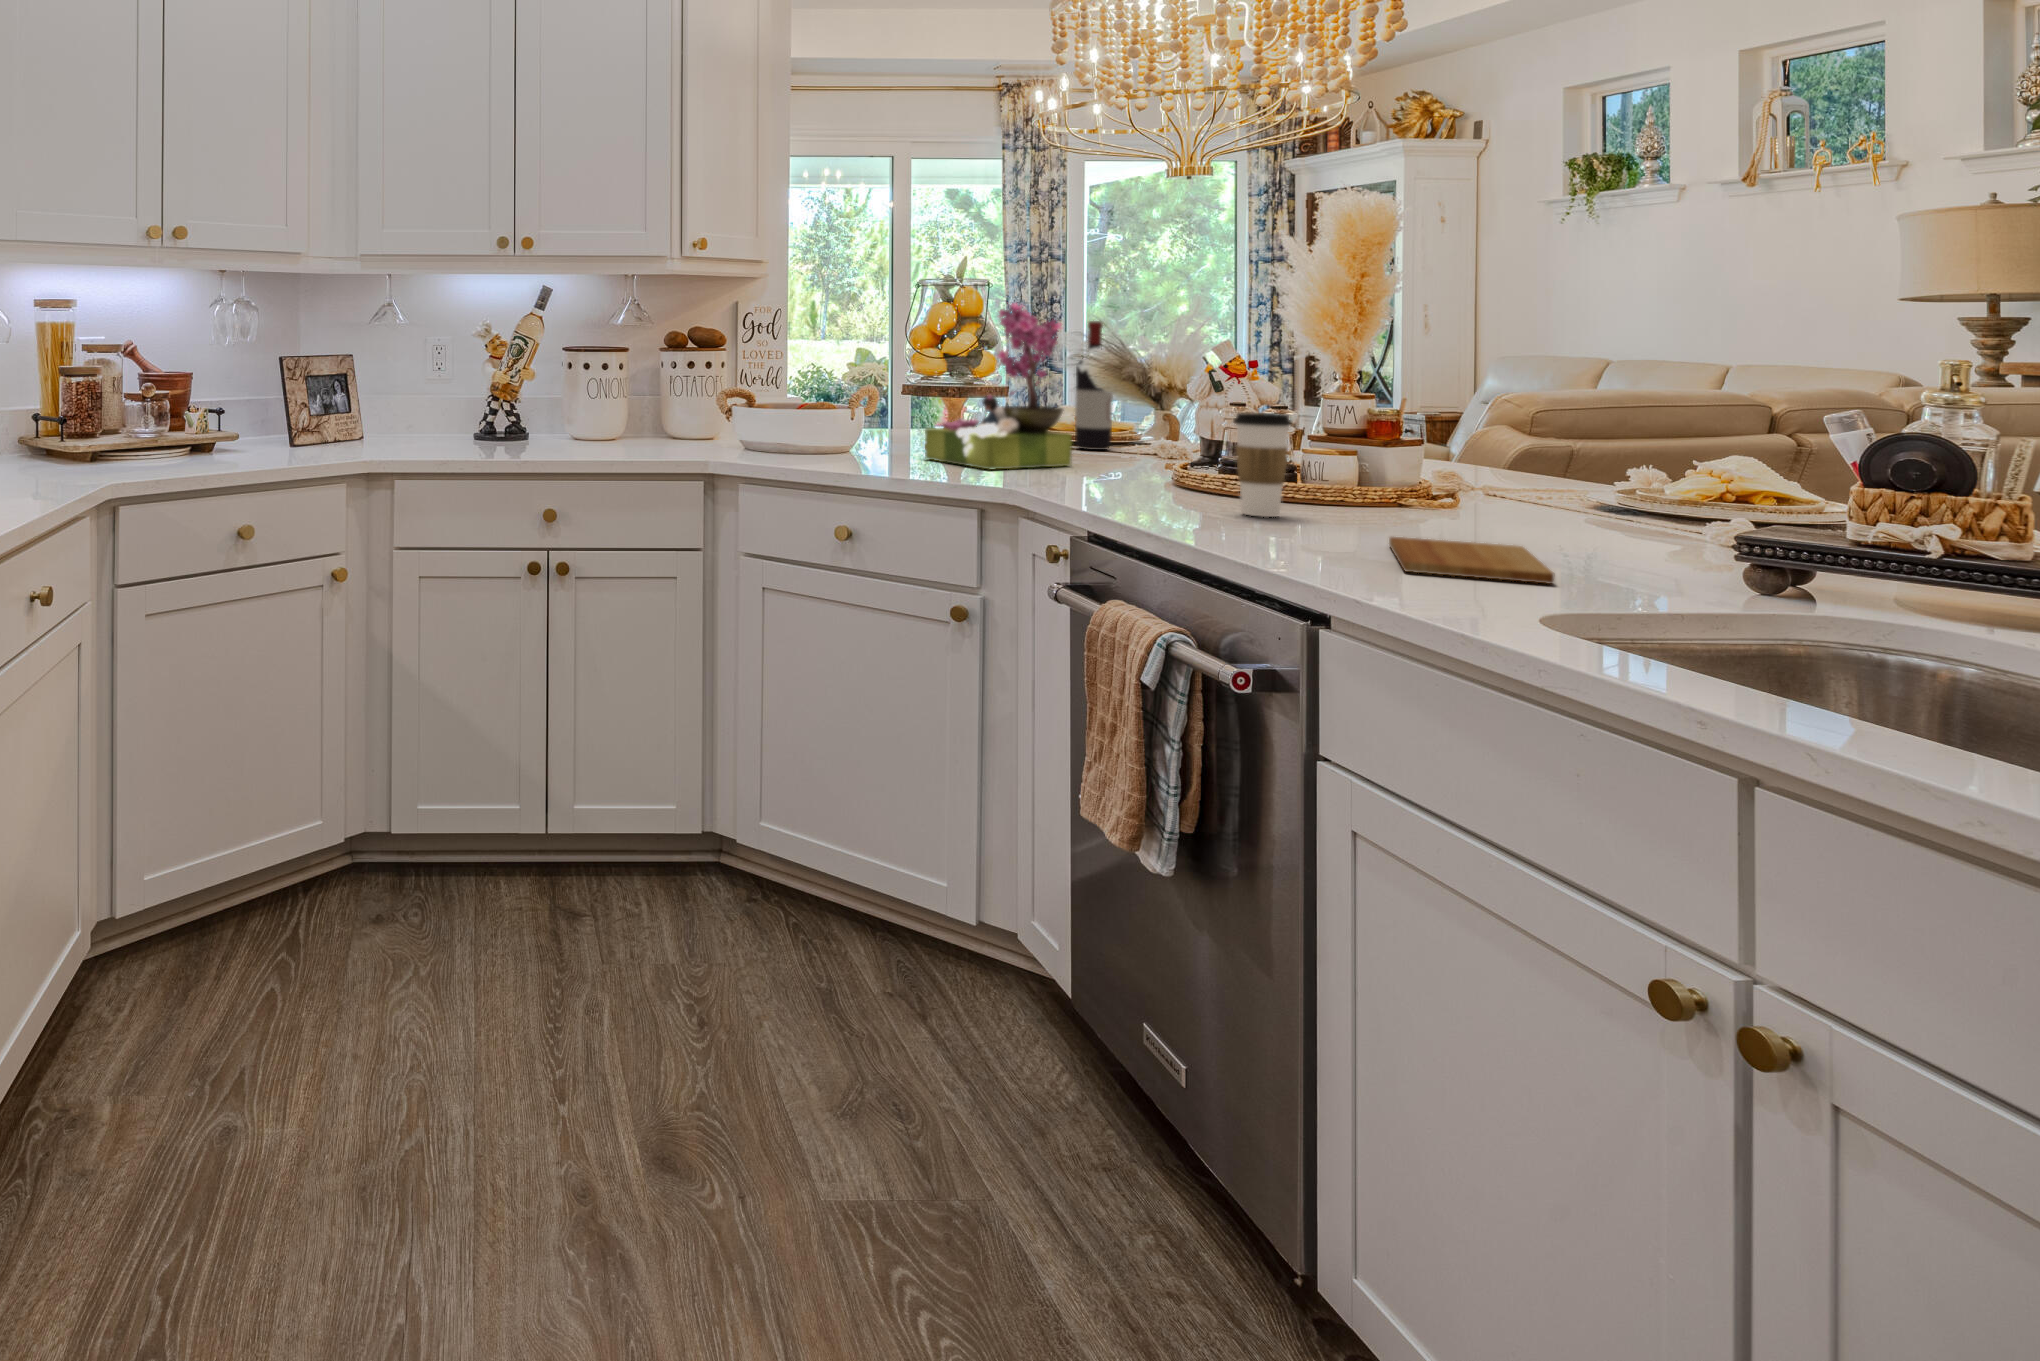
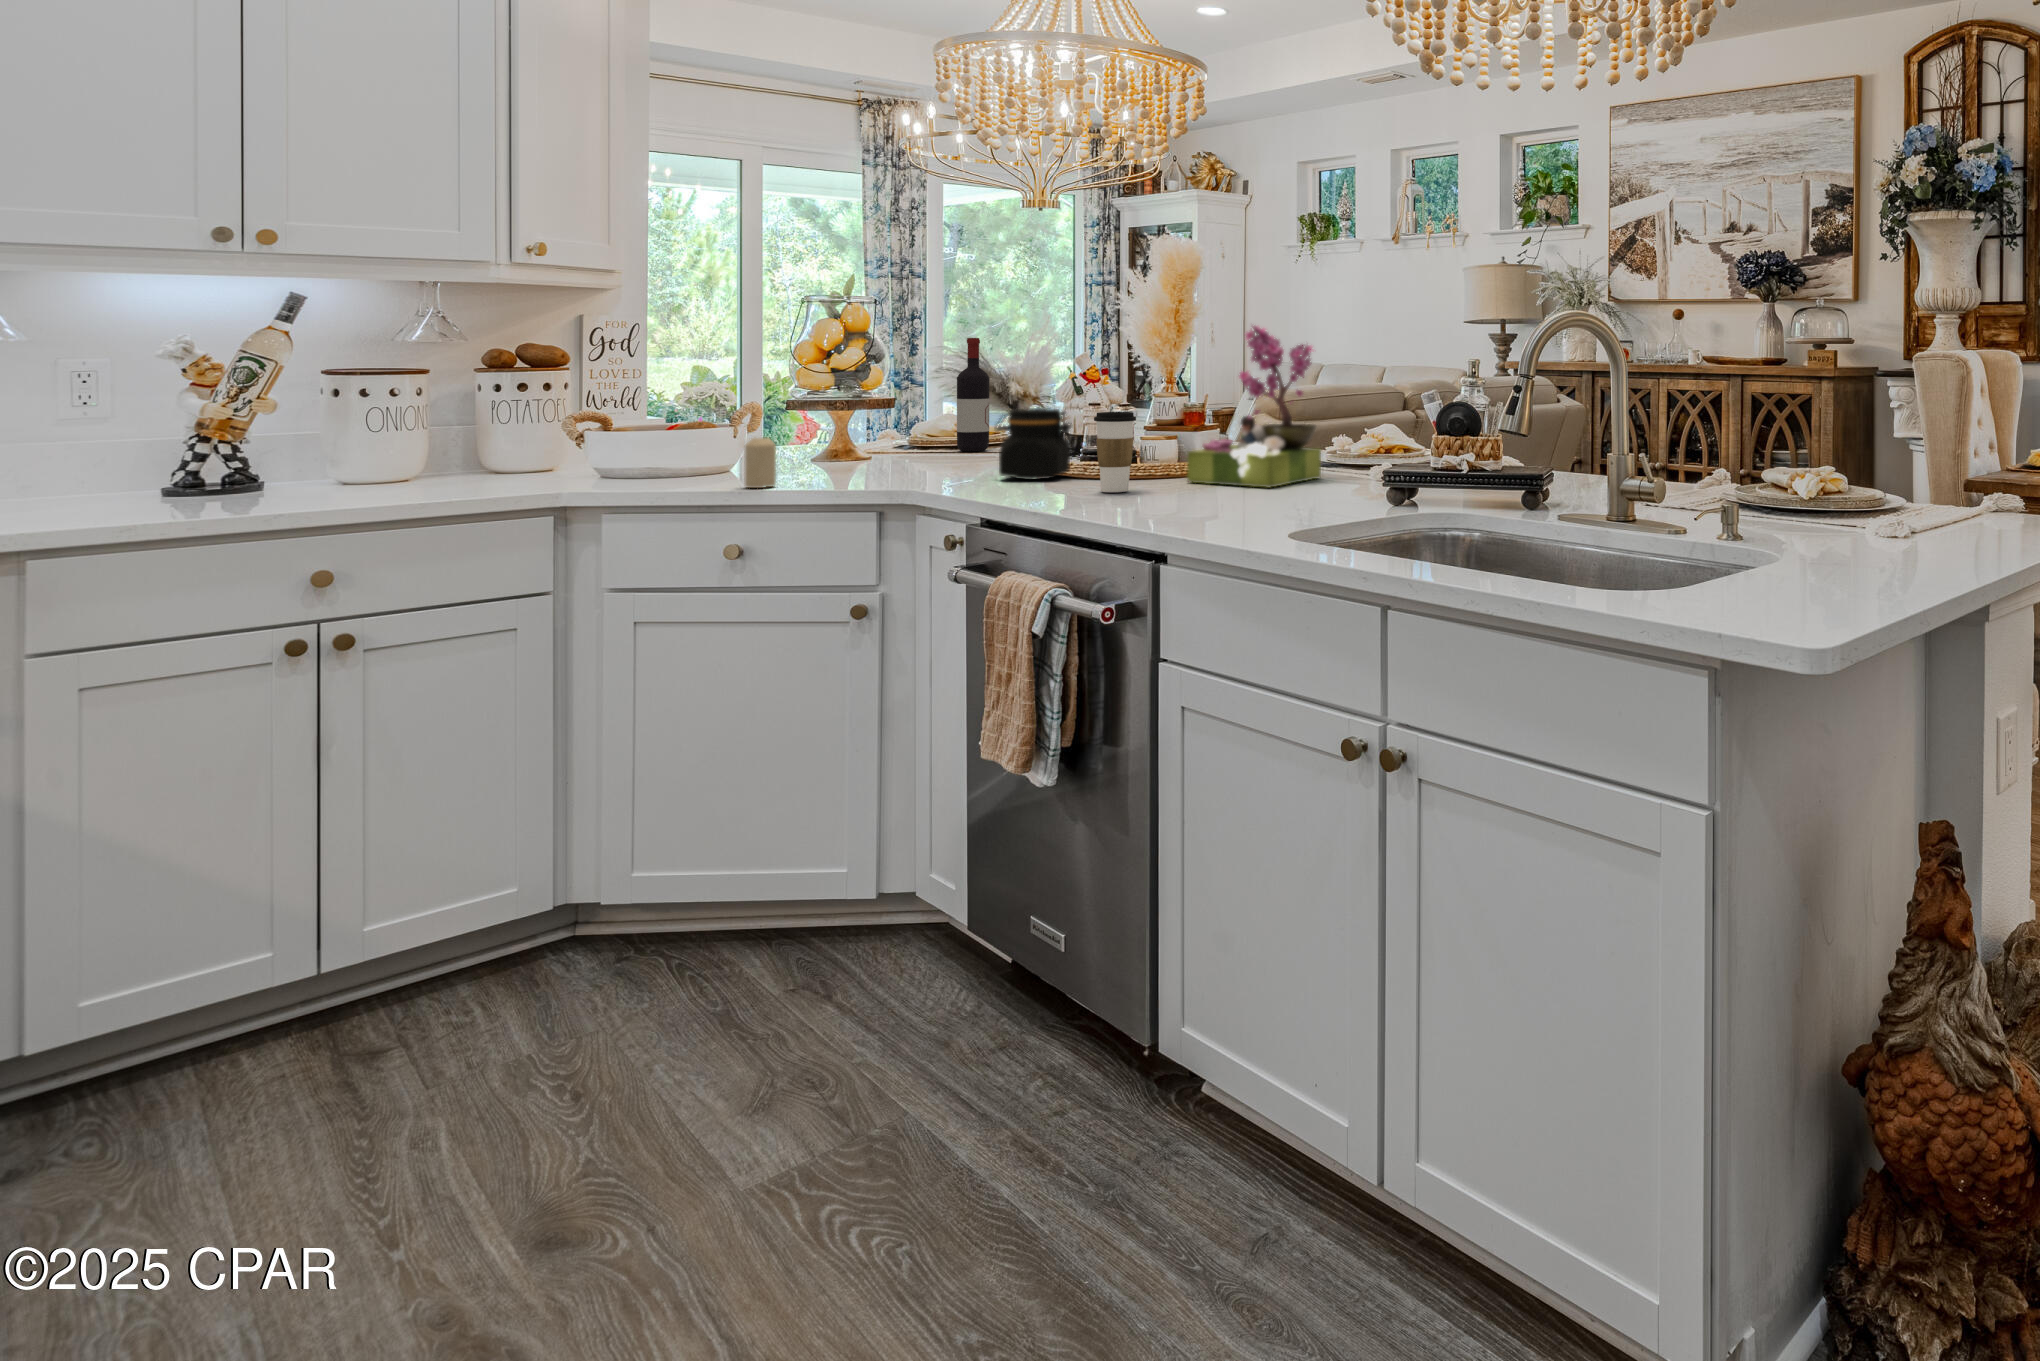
flower arrangement: present [925,303,1072,469] -> present [1187,326,1321,488]
jar: none [1110,404,1210,490] -> present [995,408,1073,480]
candle: none [854,422,882,474] -> present [744,437,776,488]
cutting board: present [1389,537,1554,584] -> none [1202,495,1297,519]

